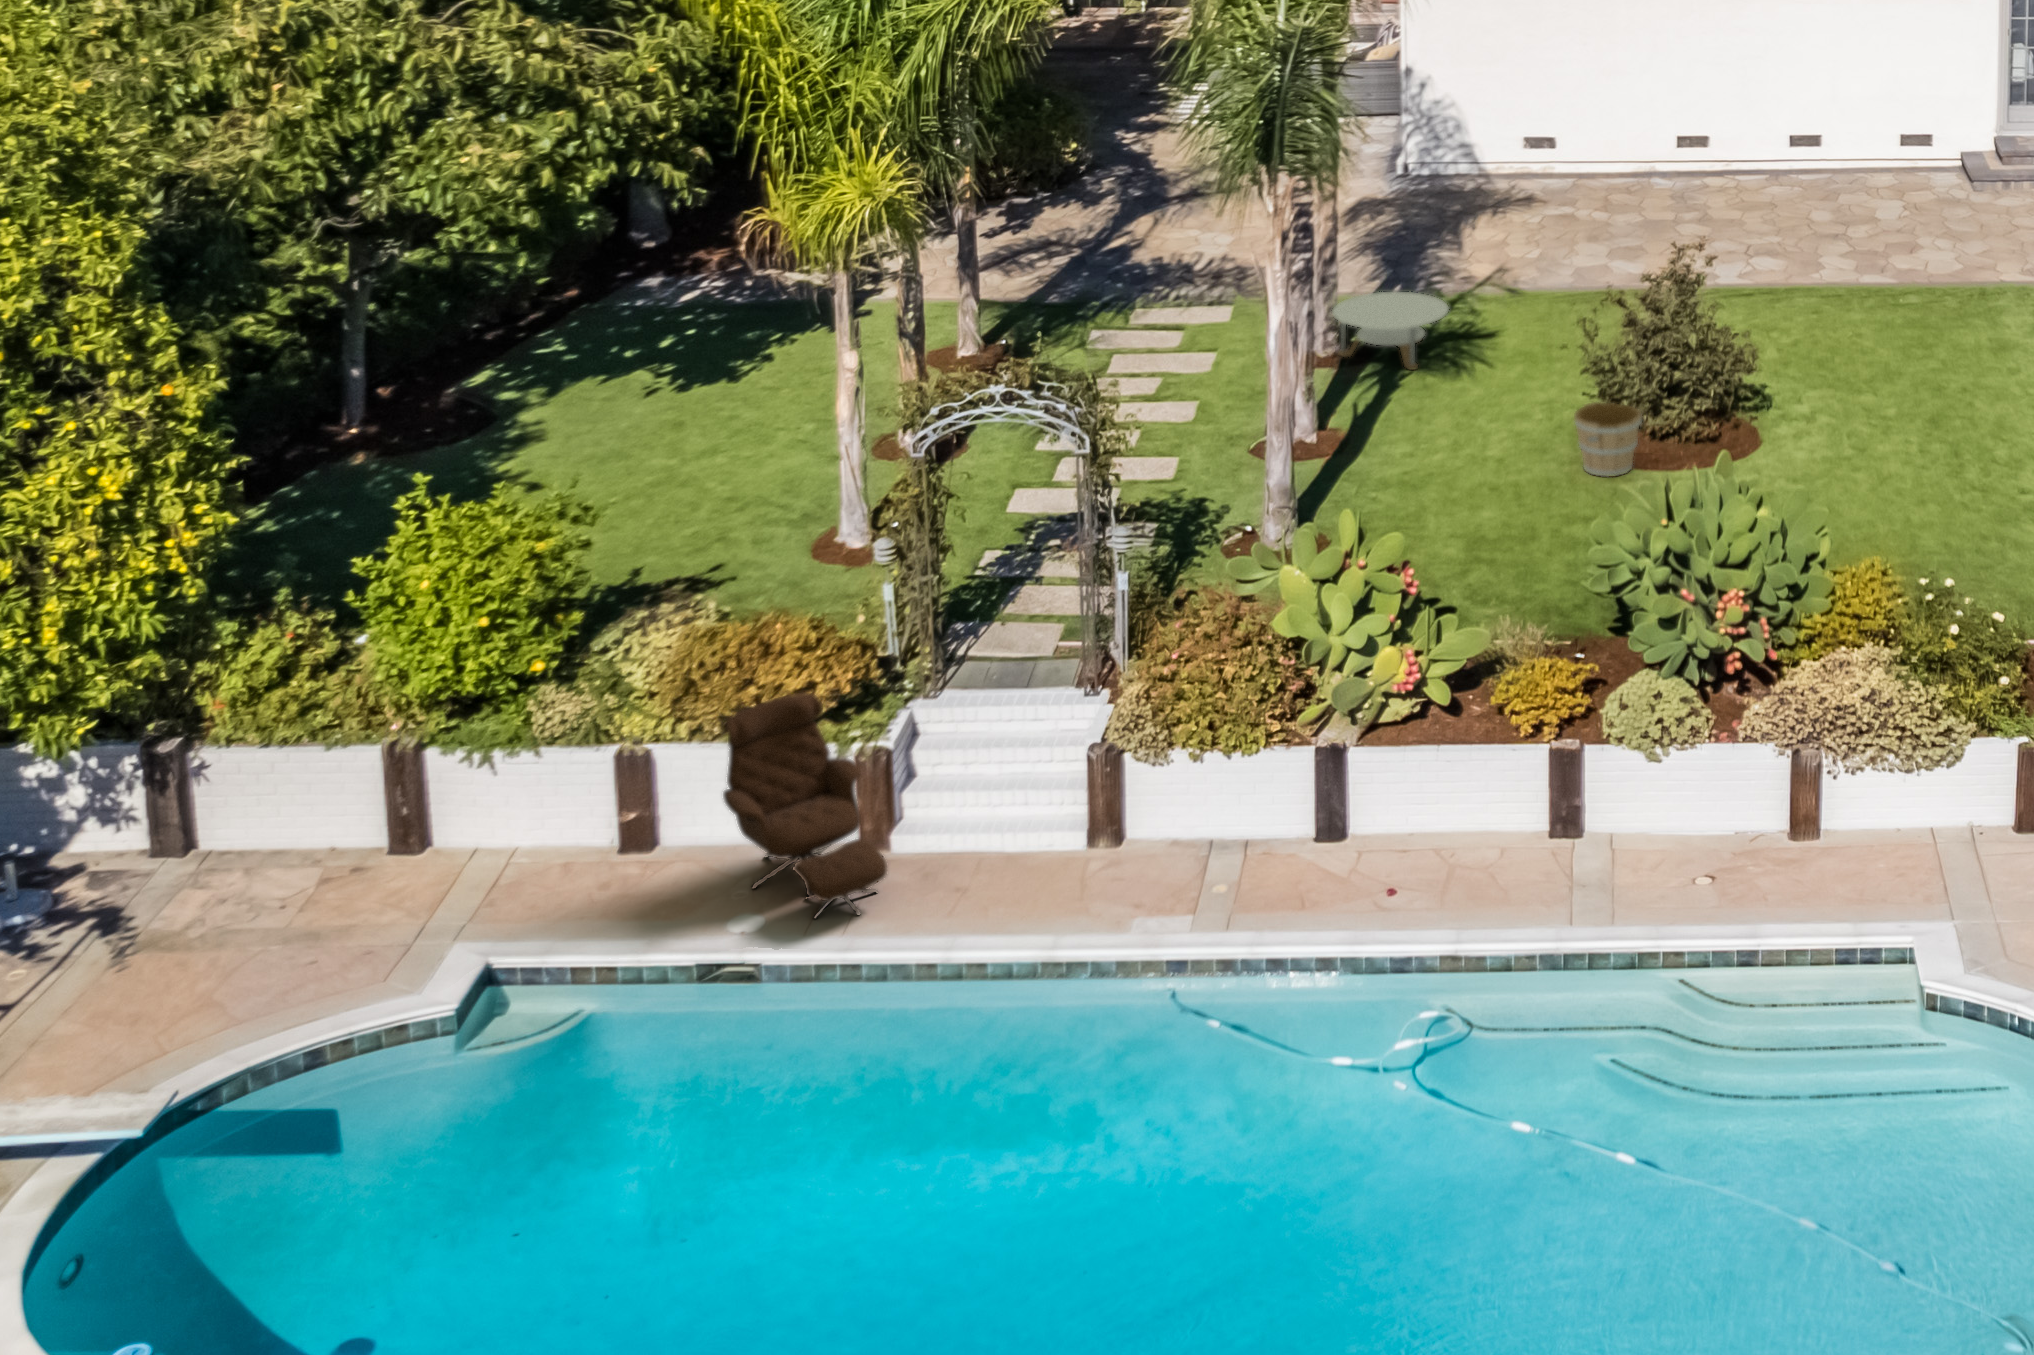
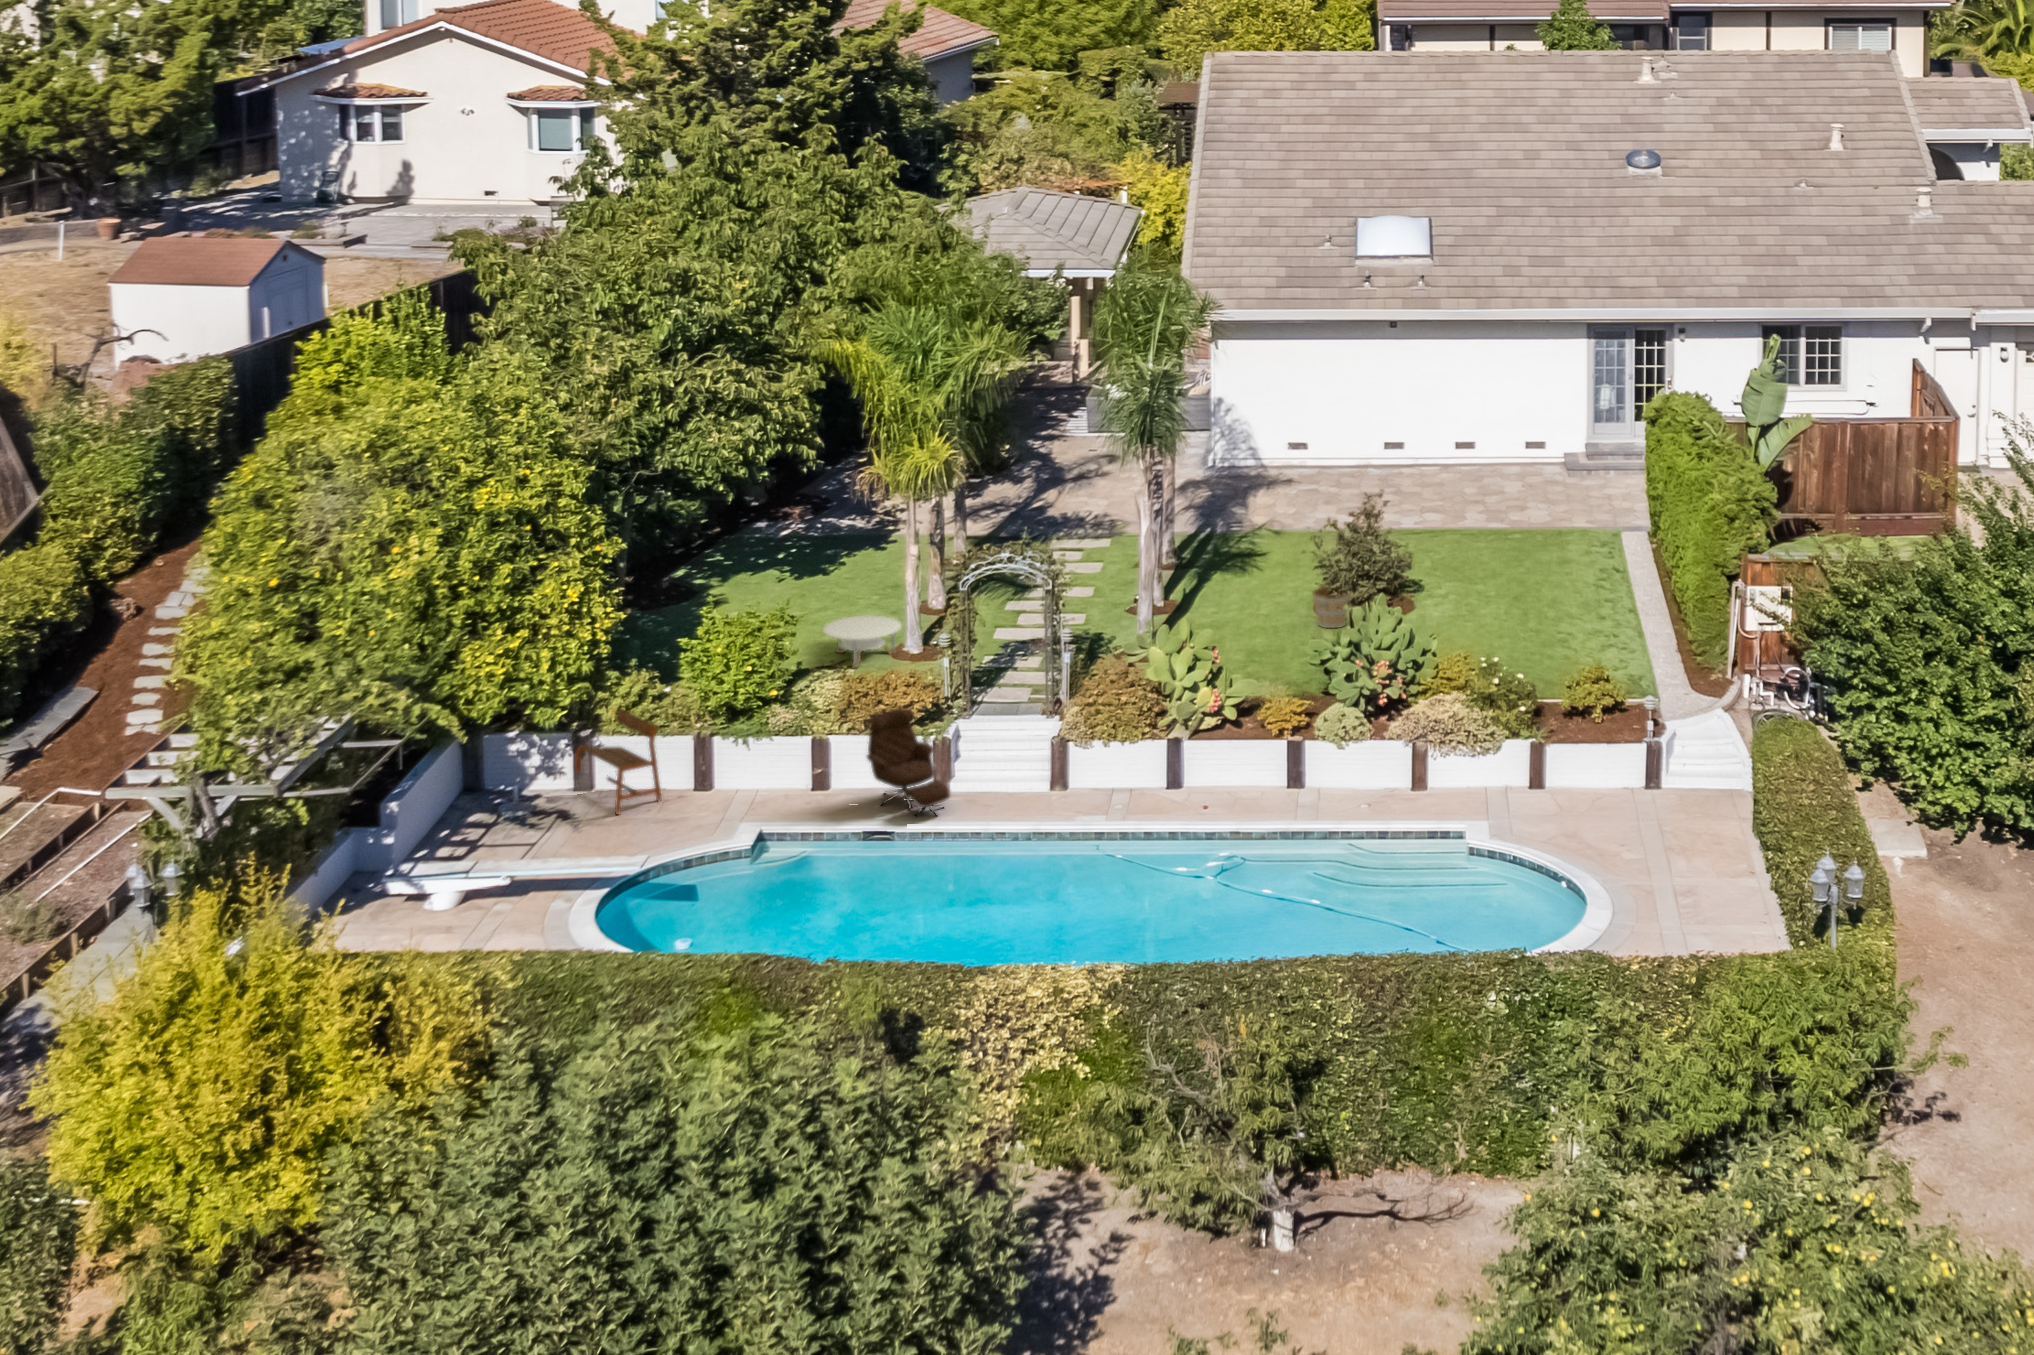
round table: present [1333,292,1448,370] -> present [823,615,901,668]
bench: none [152,693,321,925] -> present [576,708,661,815]

